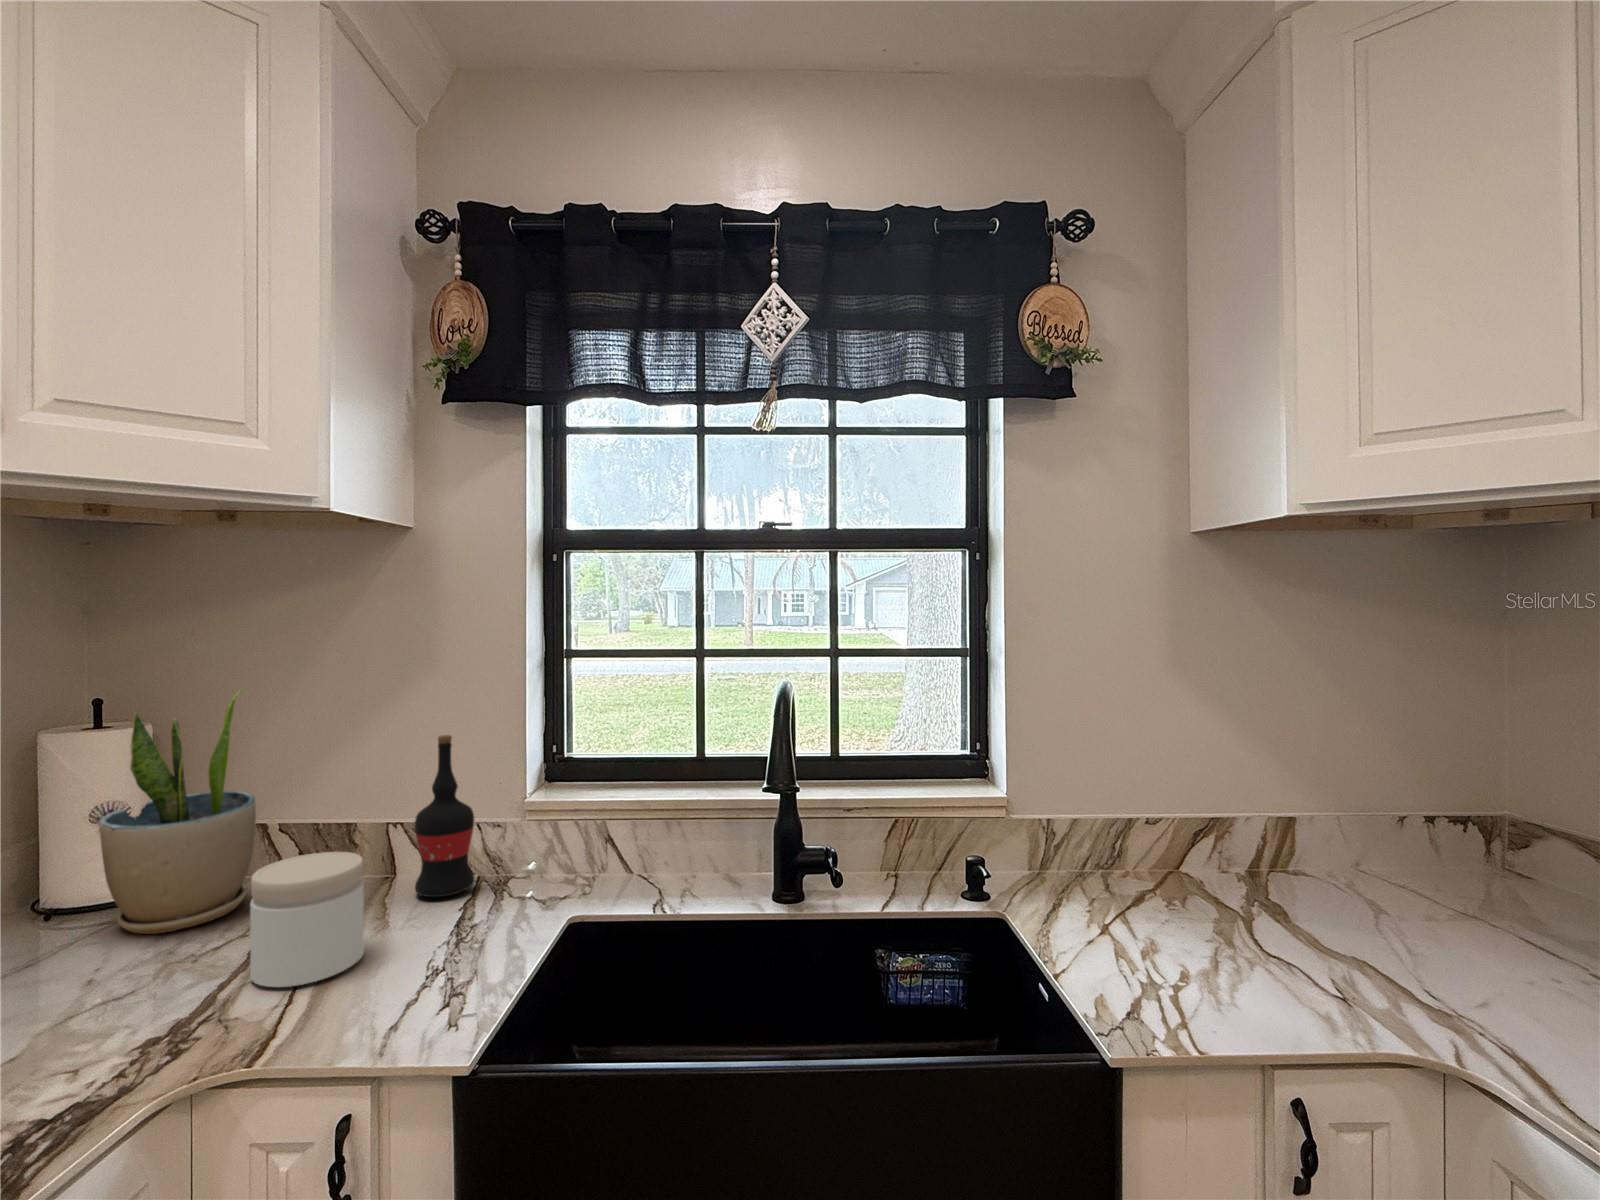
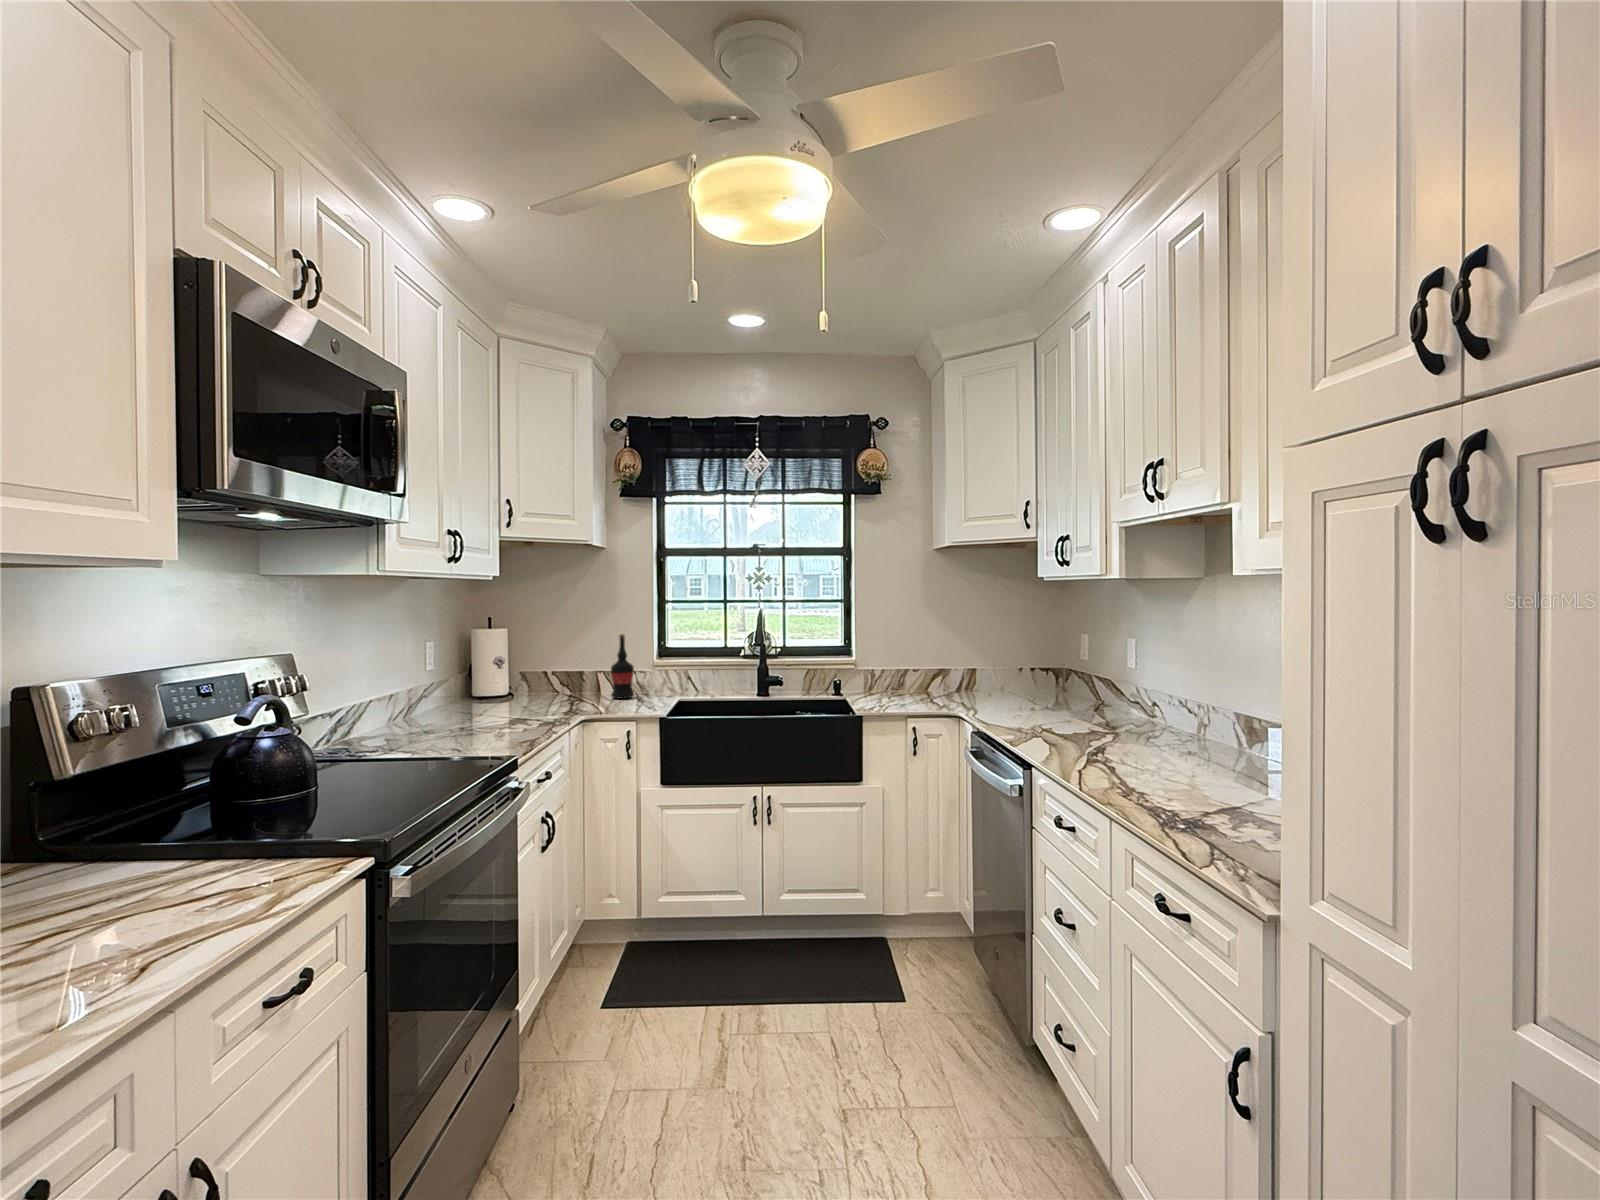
potted plant: present [99,690,256,934] -> none [502,613,551,703]
jar: present [250,852,364,987] -> none [576,670,610,709]

